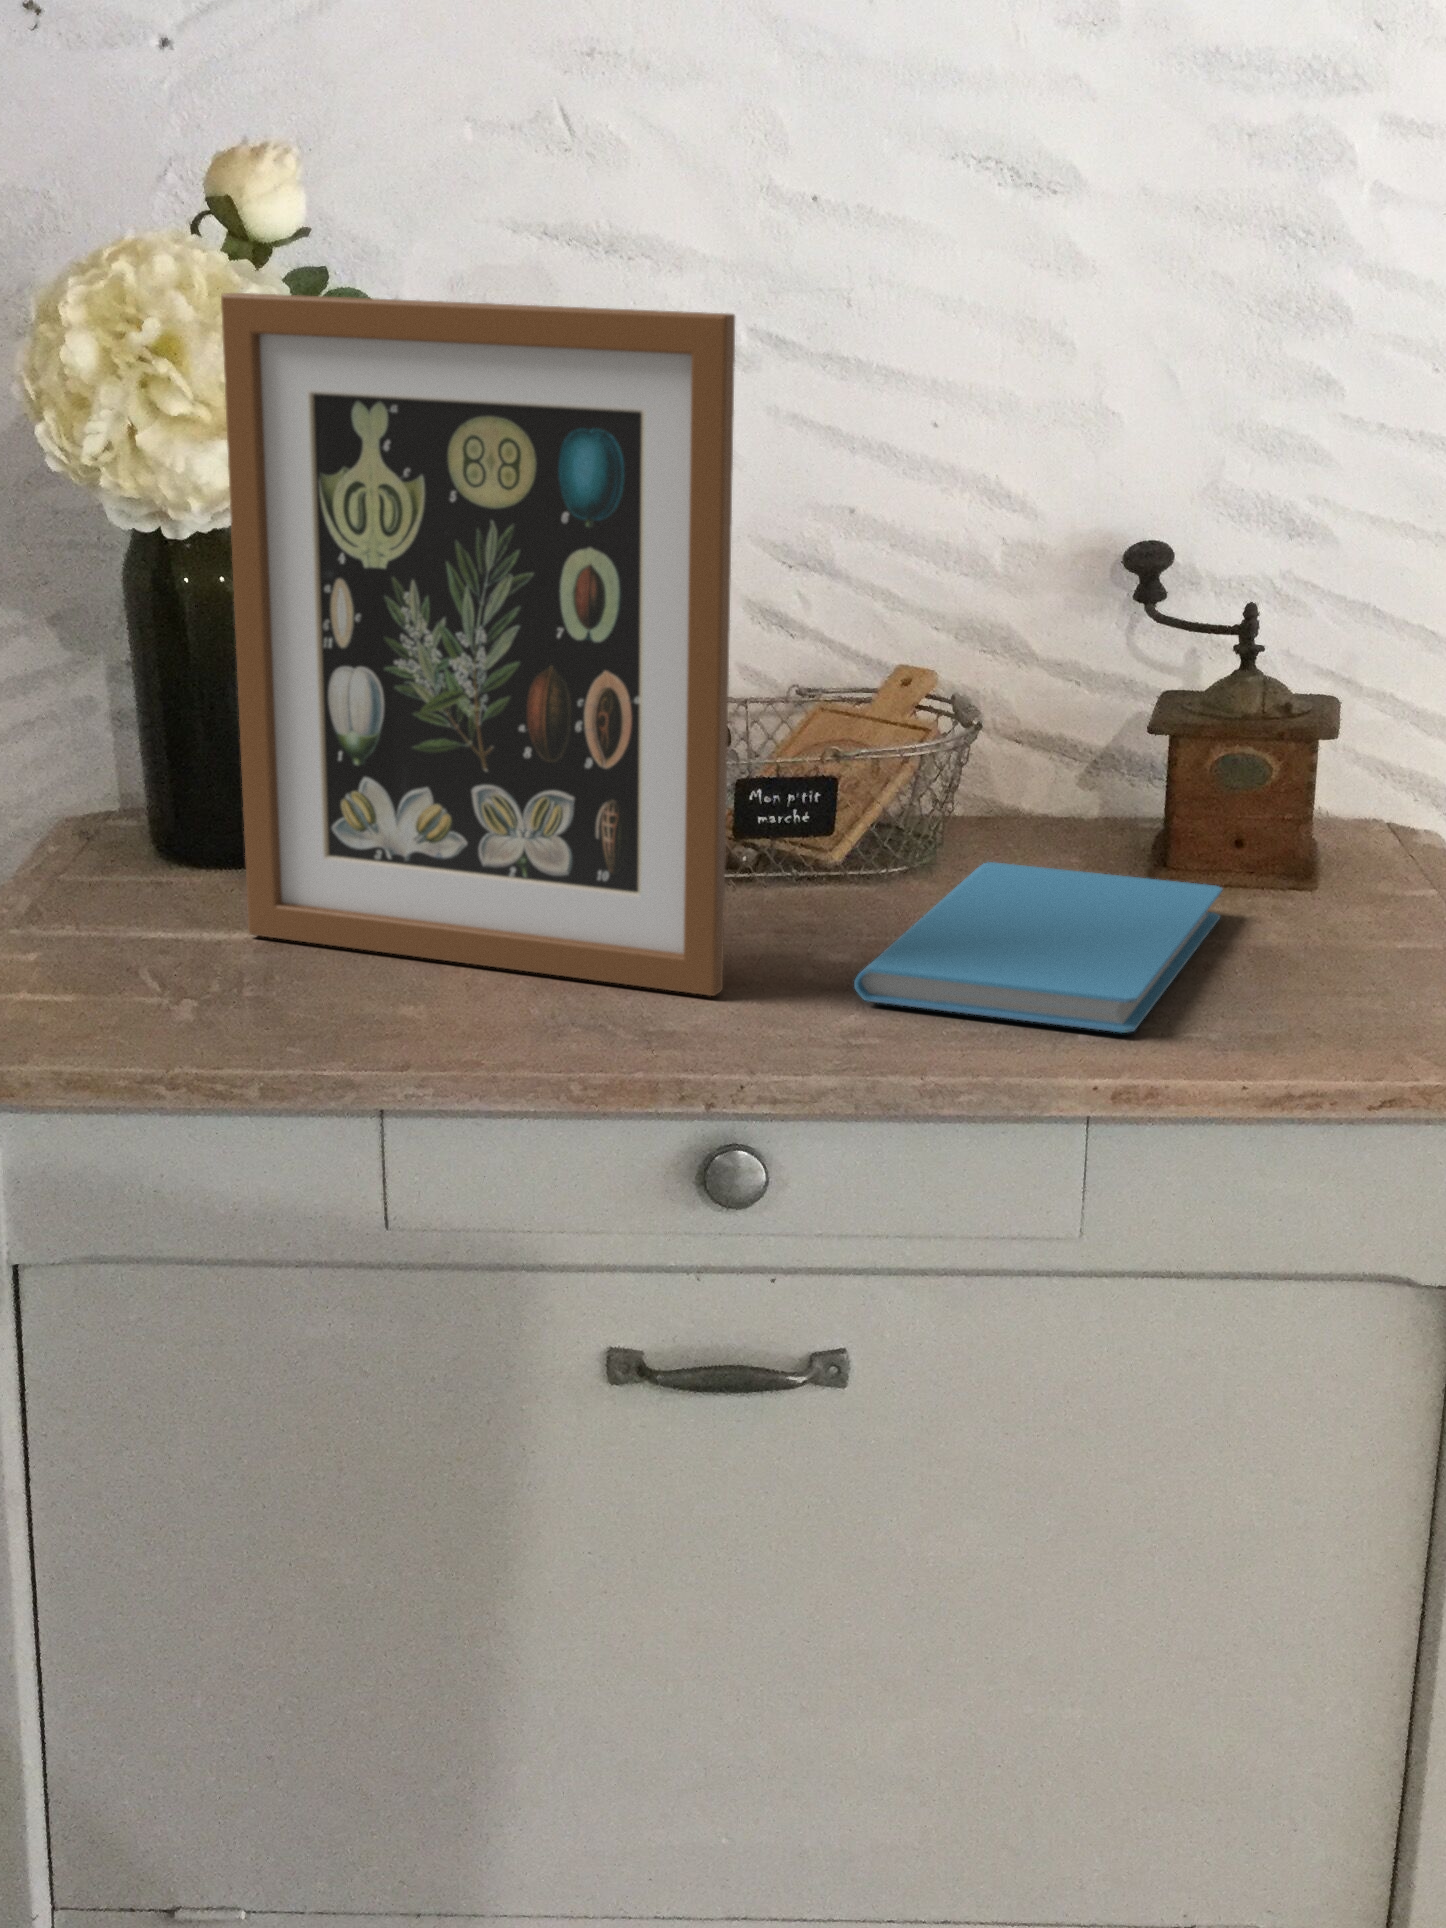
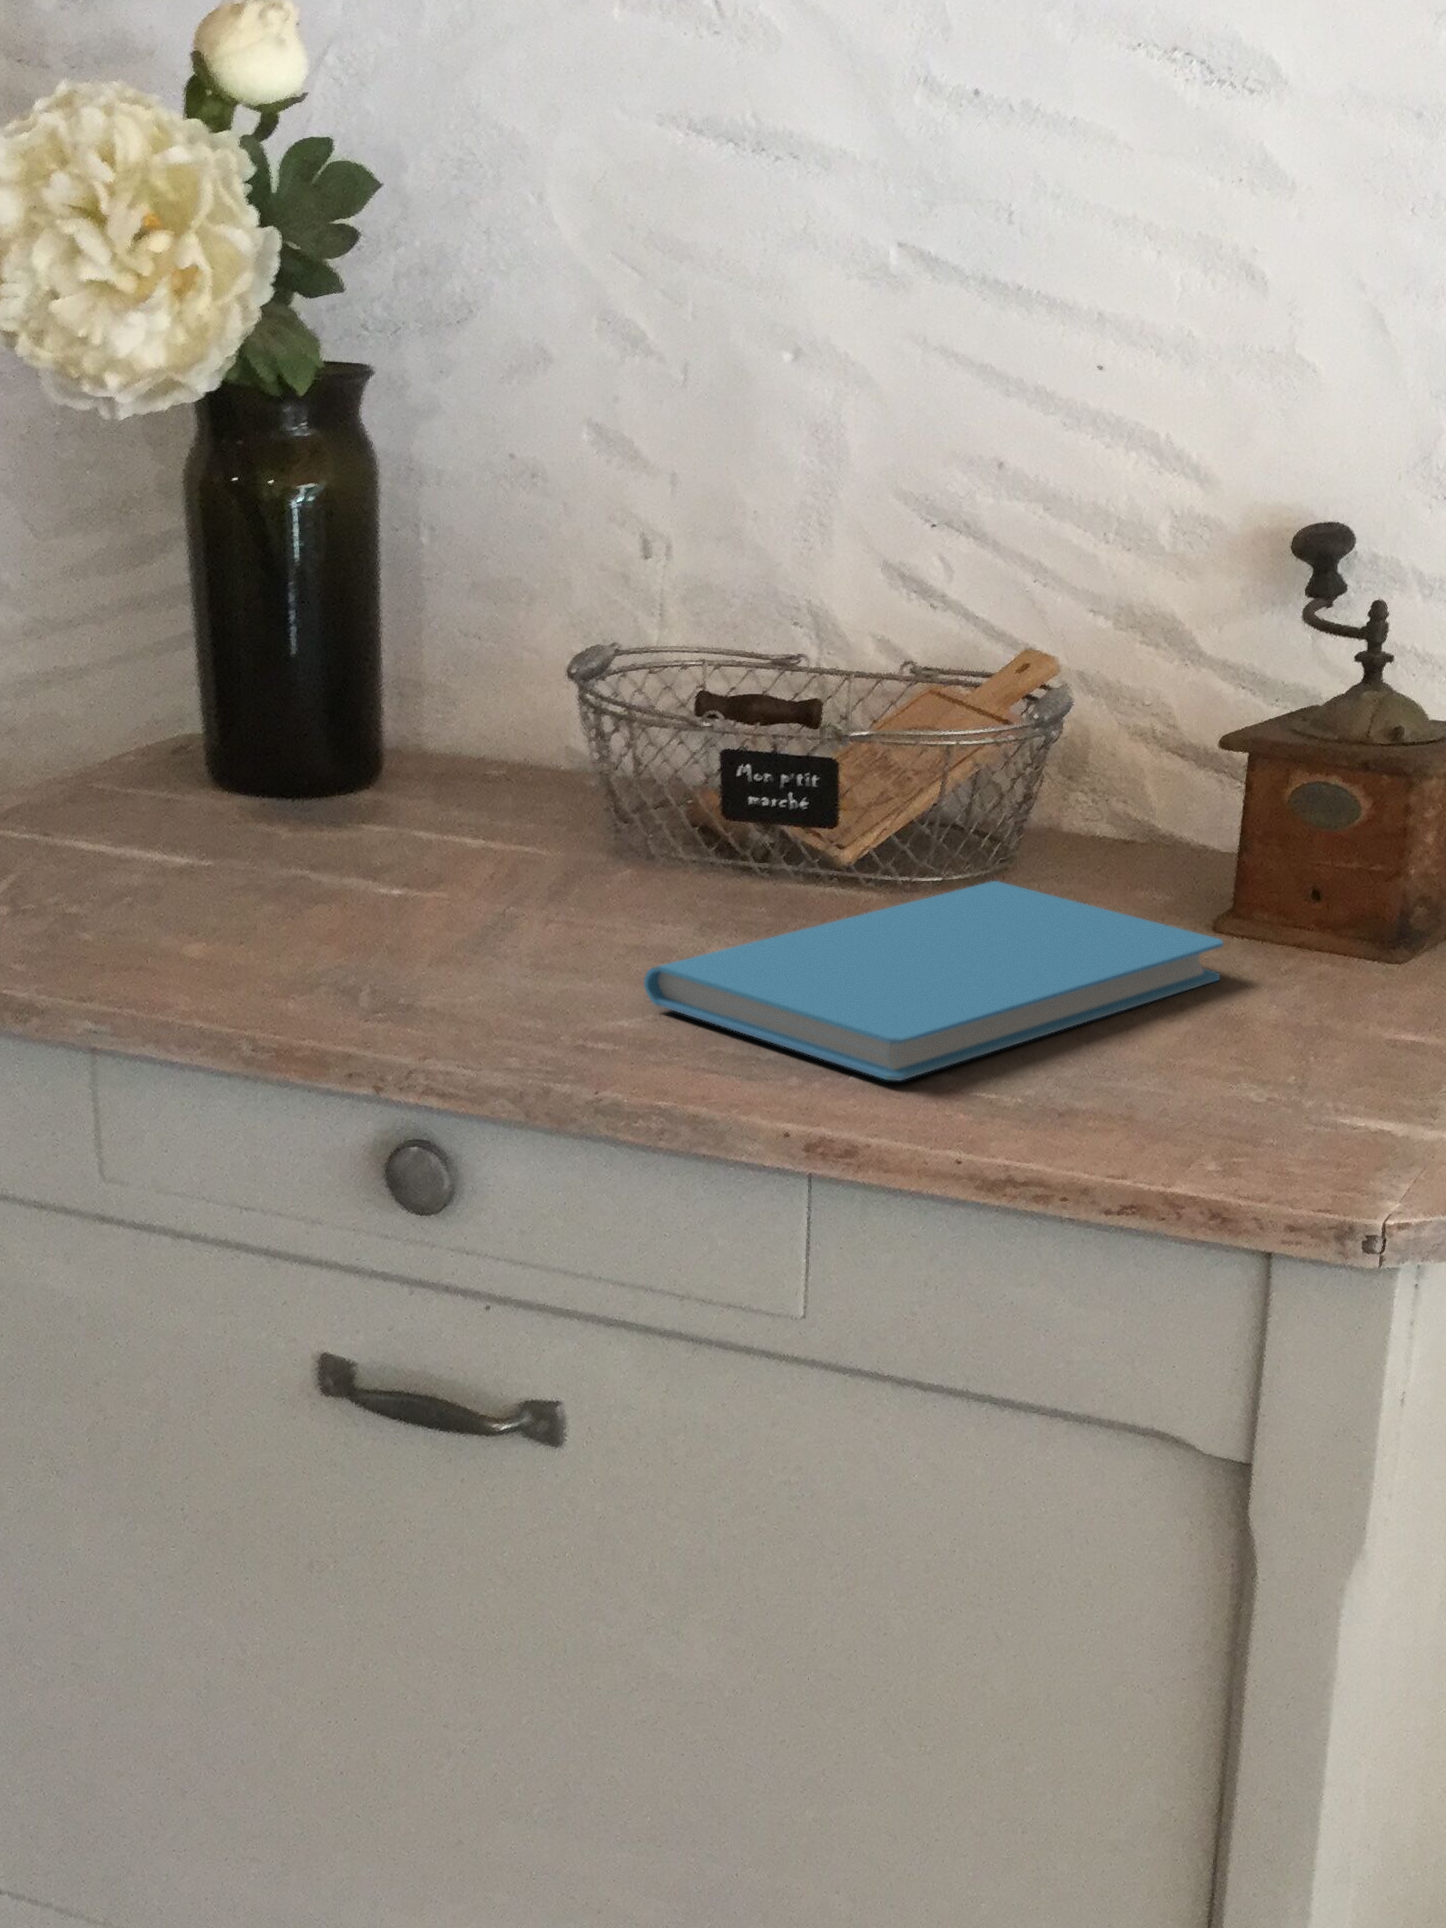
picture frame: present [221,293,735,996] -> none [129,154,537,976]

